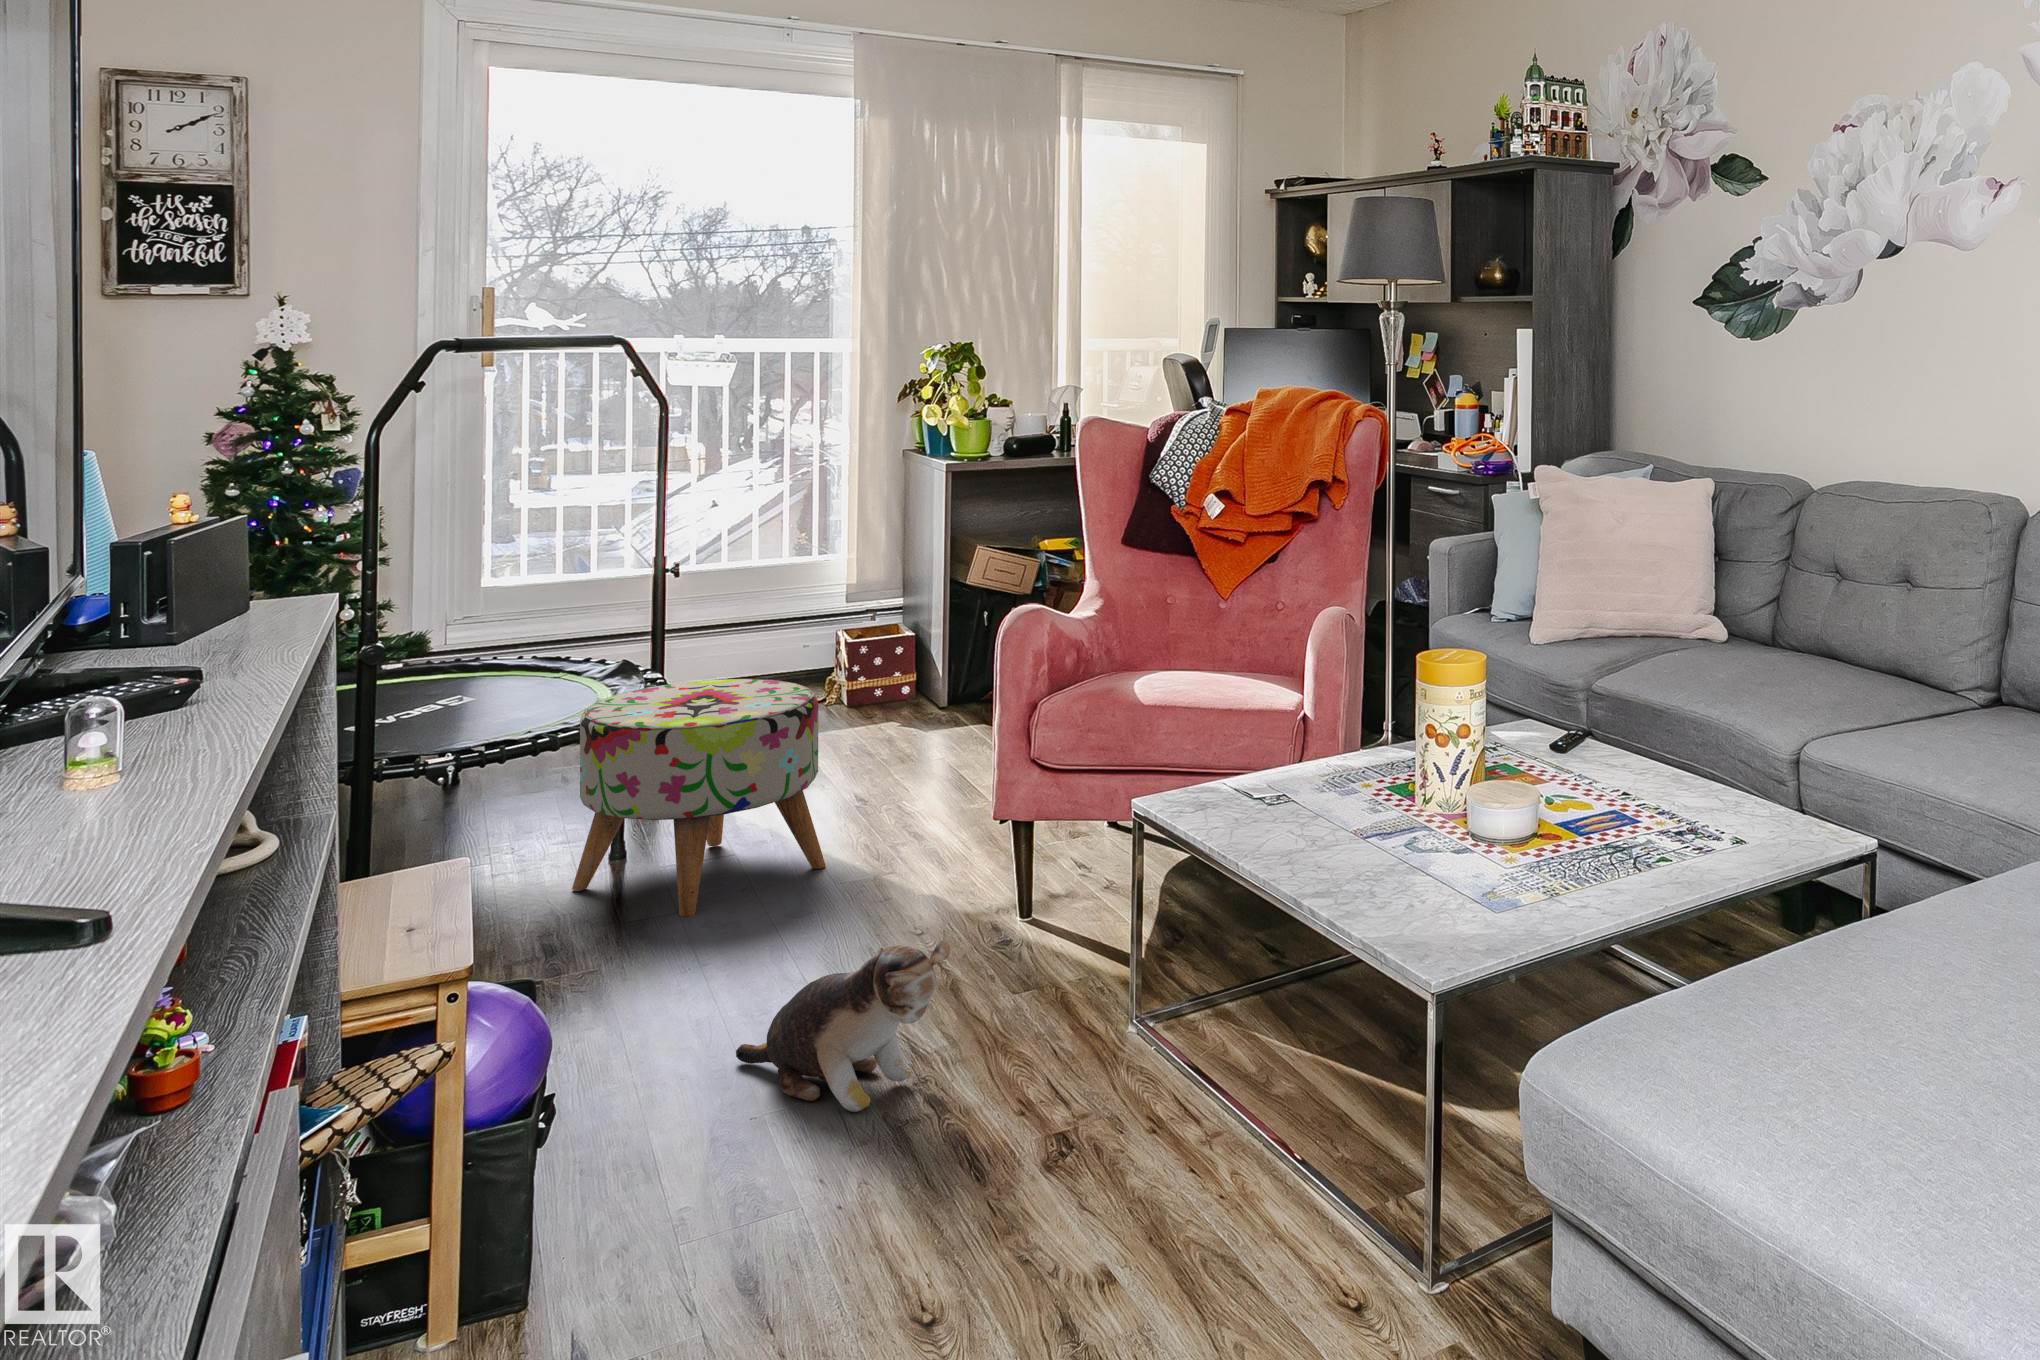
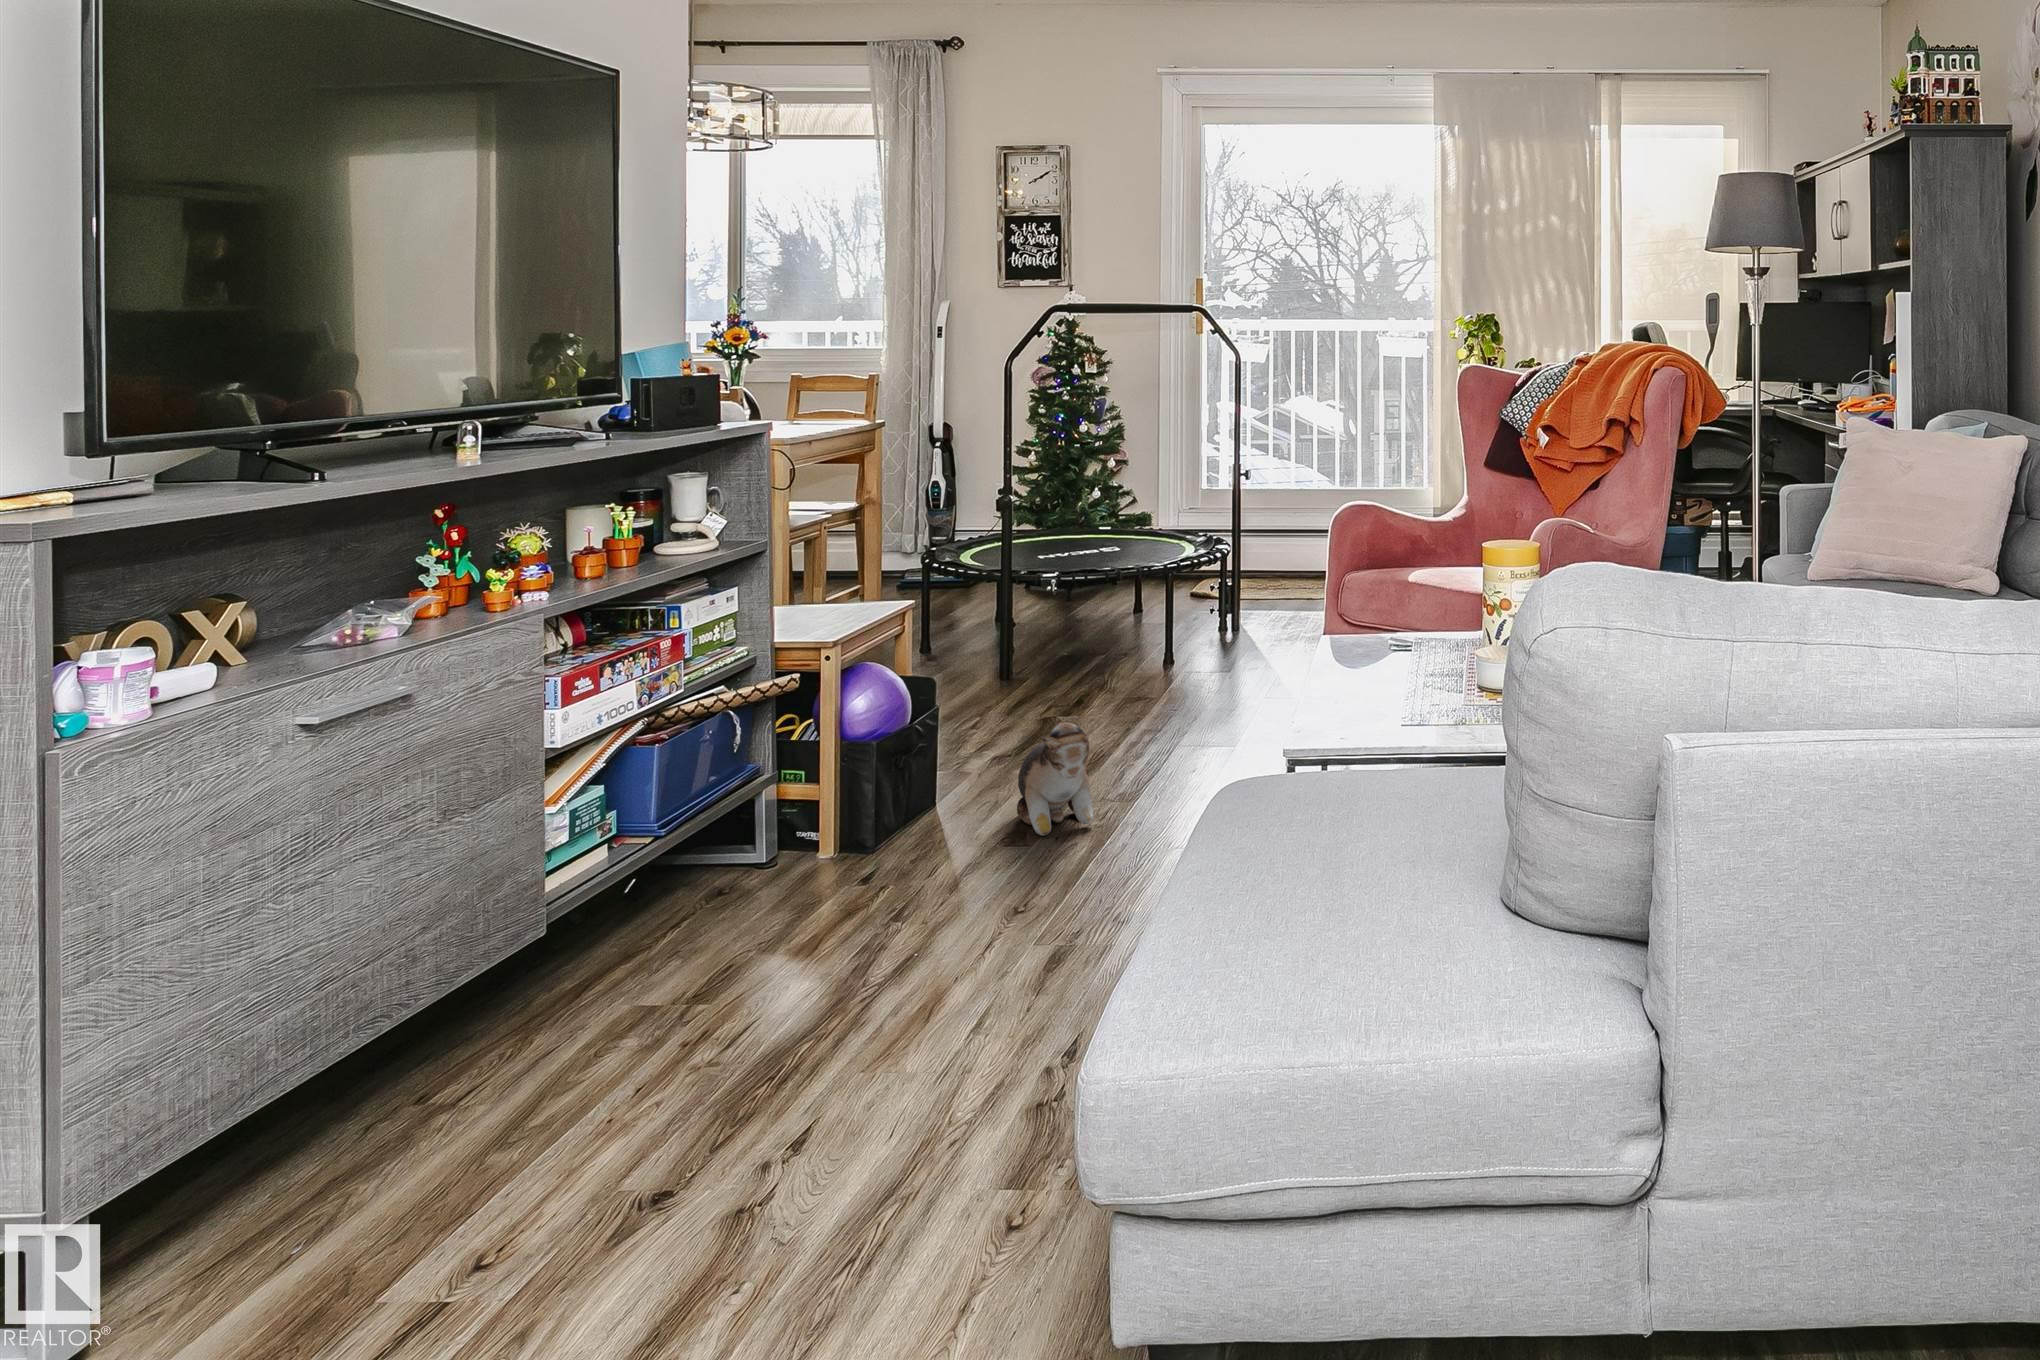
ottoman: present [572,679,826,917] -> none [1086,555,1246,716]

